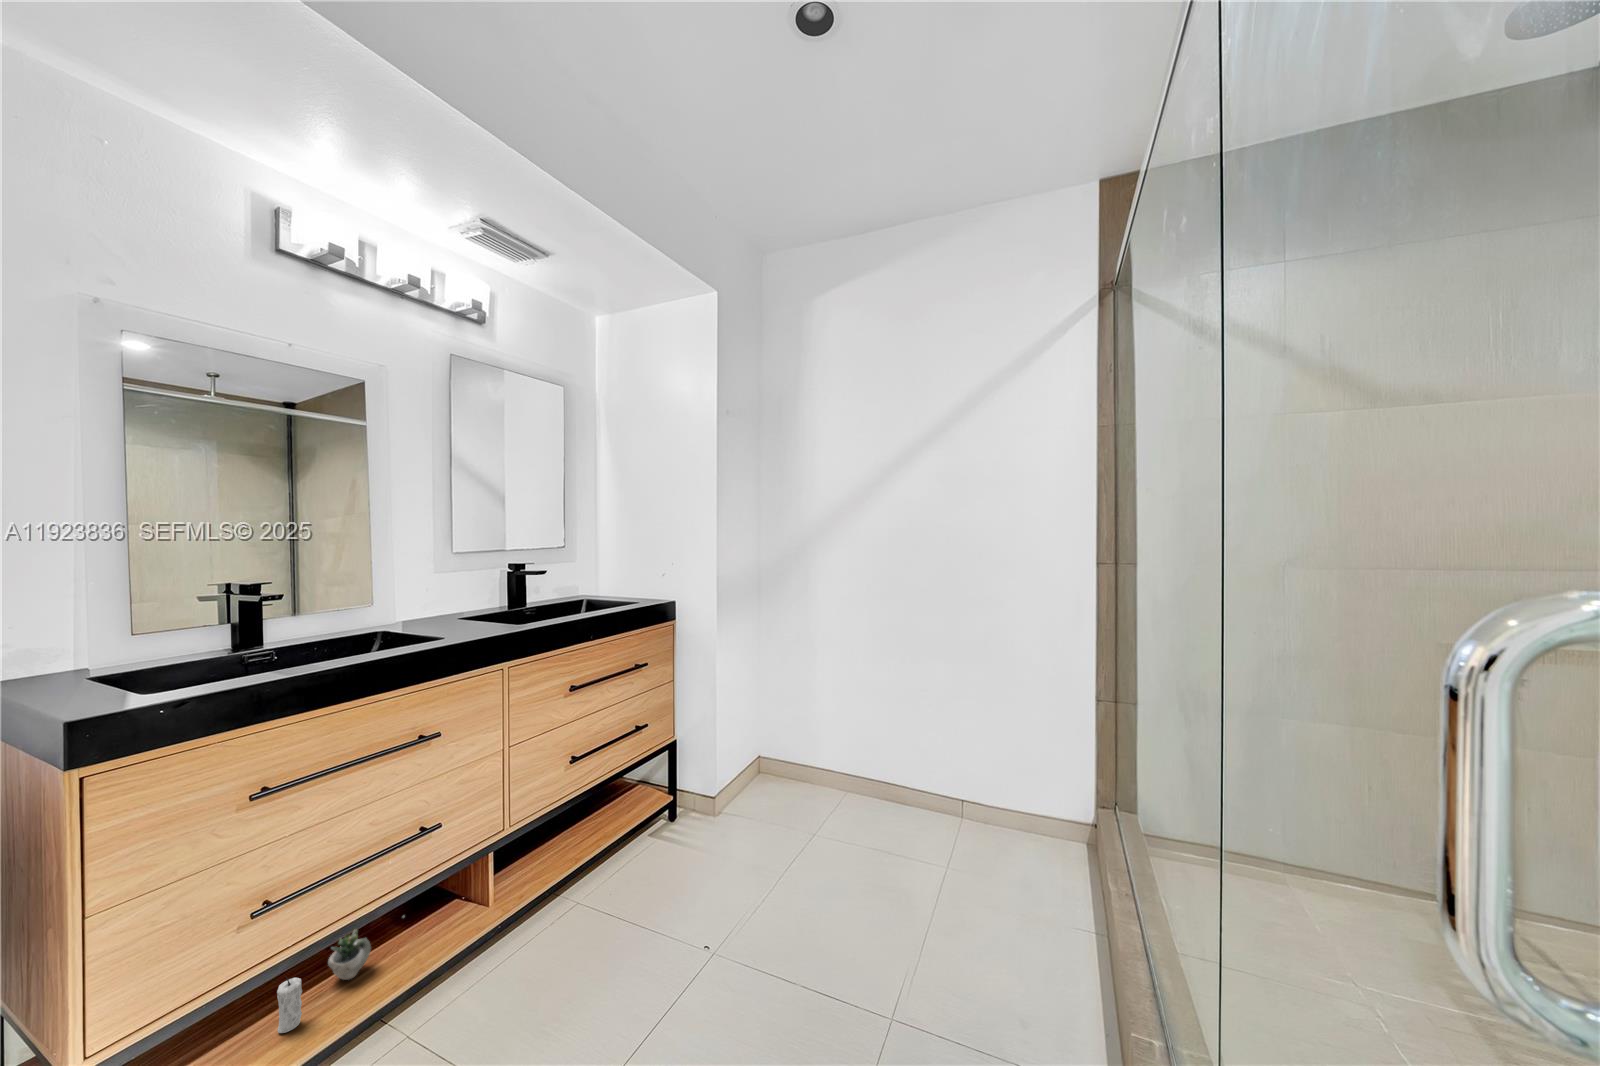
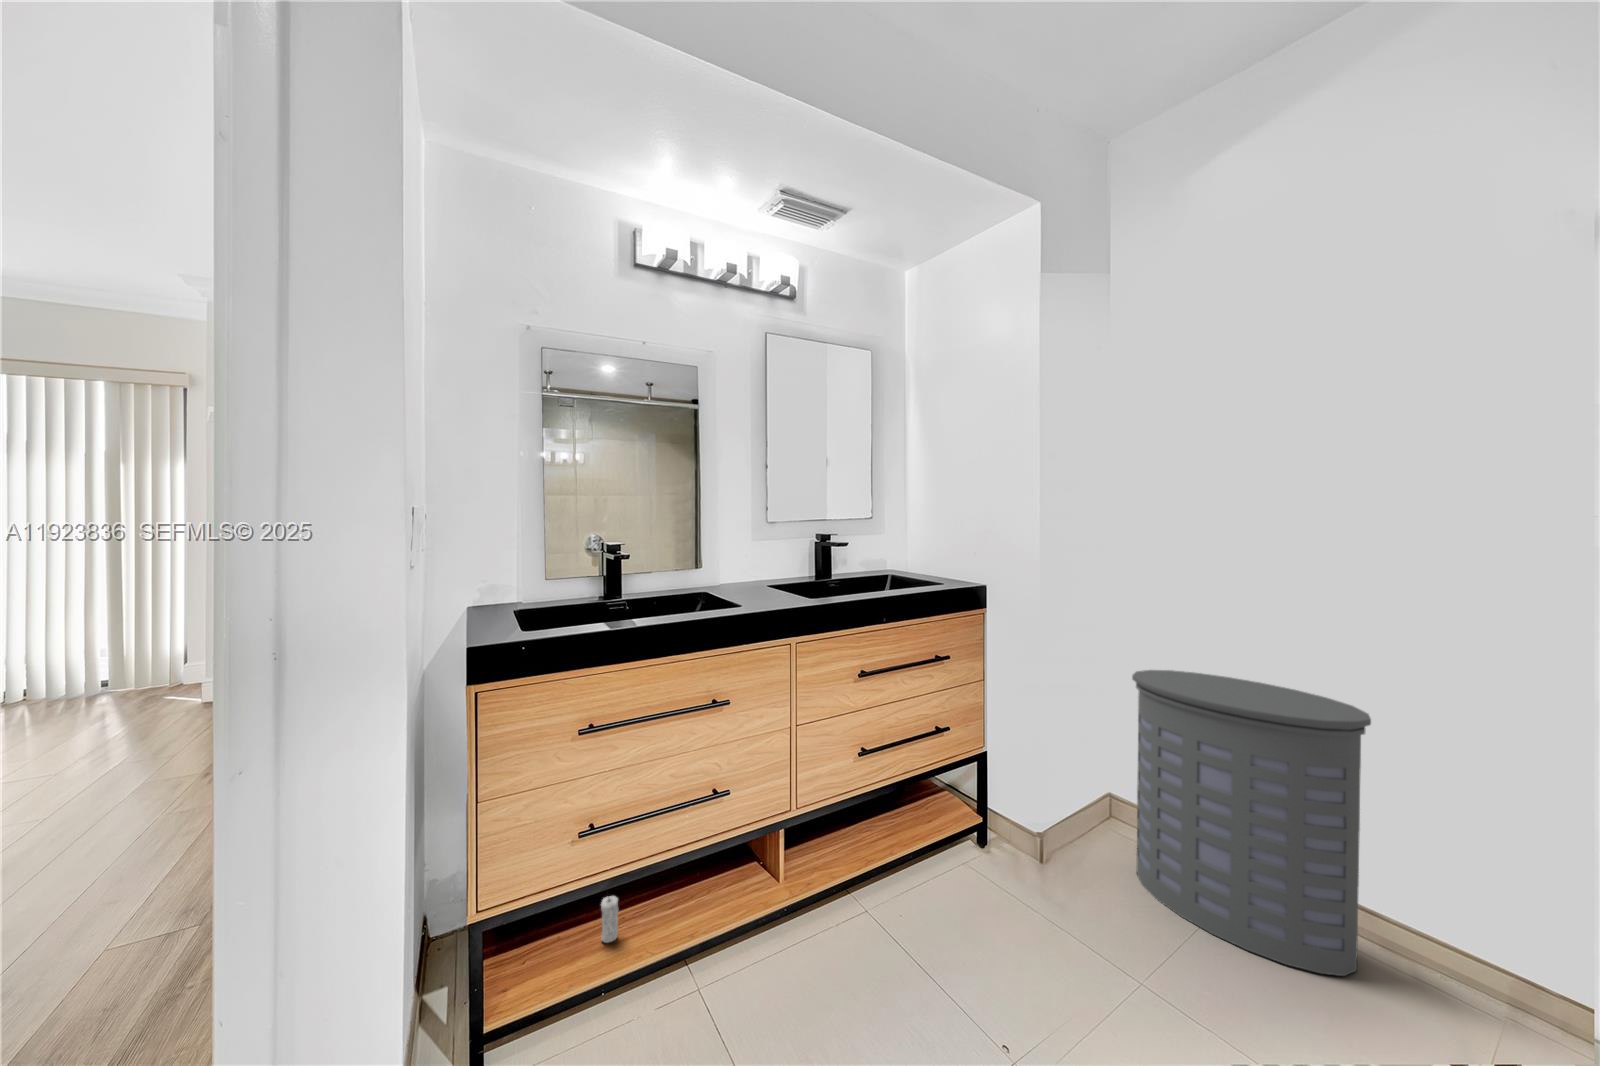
laundry hamper: none [784,654,915,842] -> present [1132,670,1371,976]
succulent plant: present [328,930,371,980] -> none [643,863,700,911]

